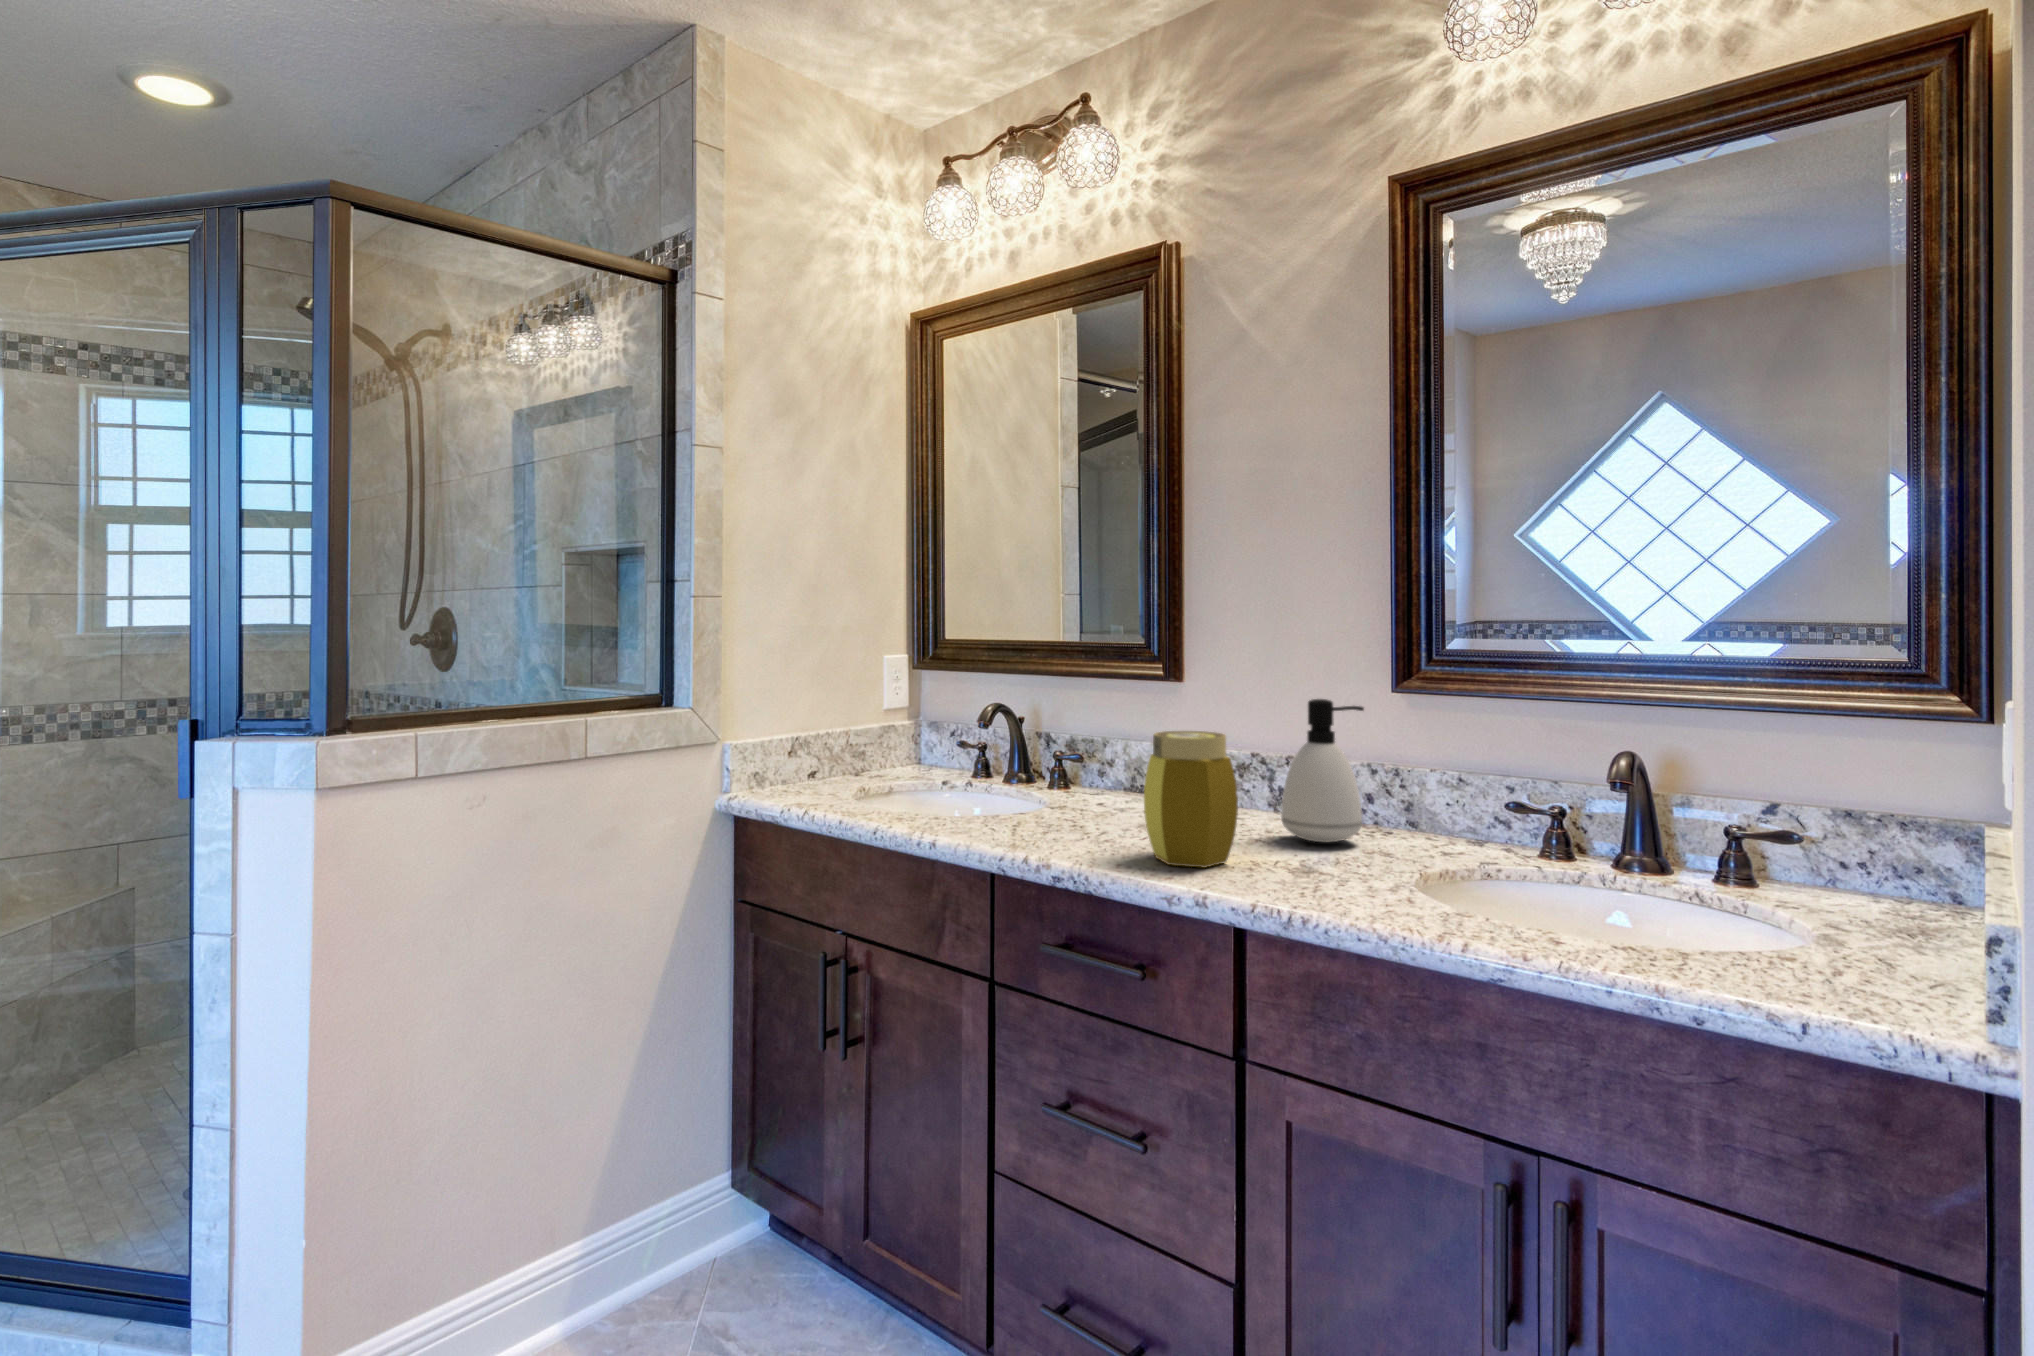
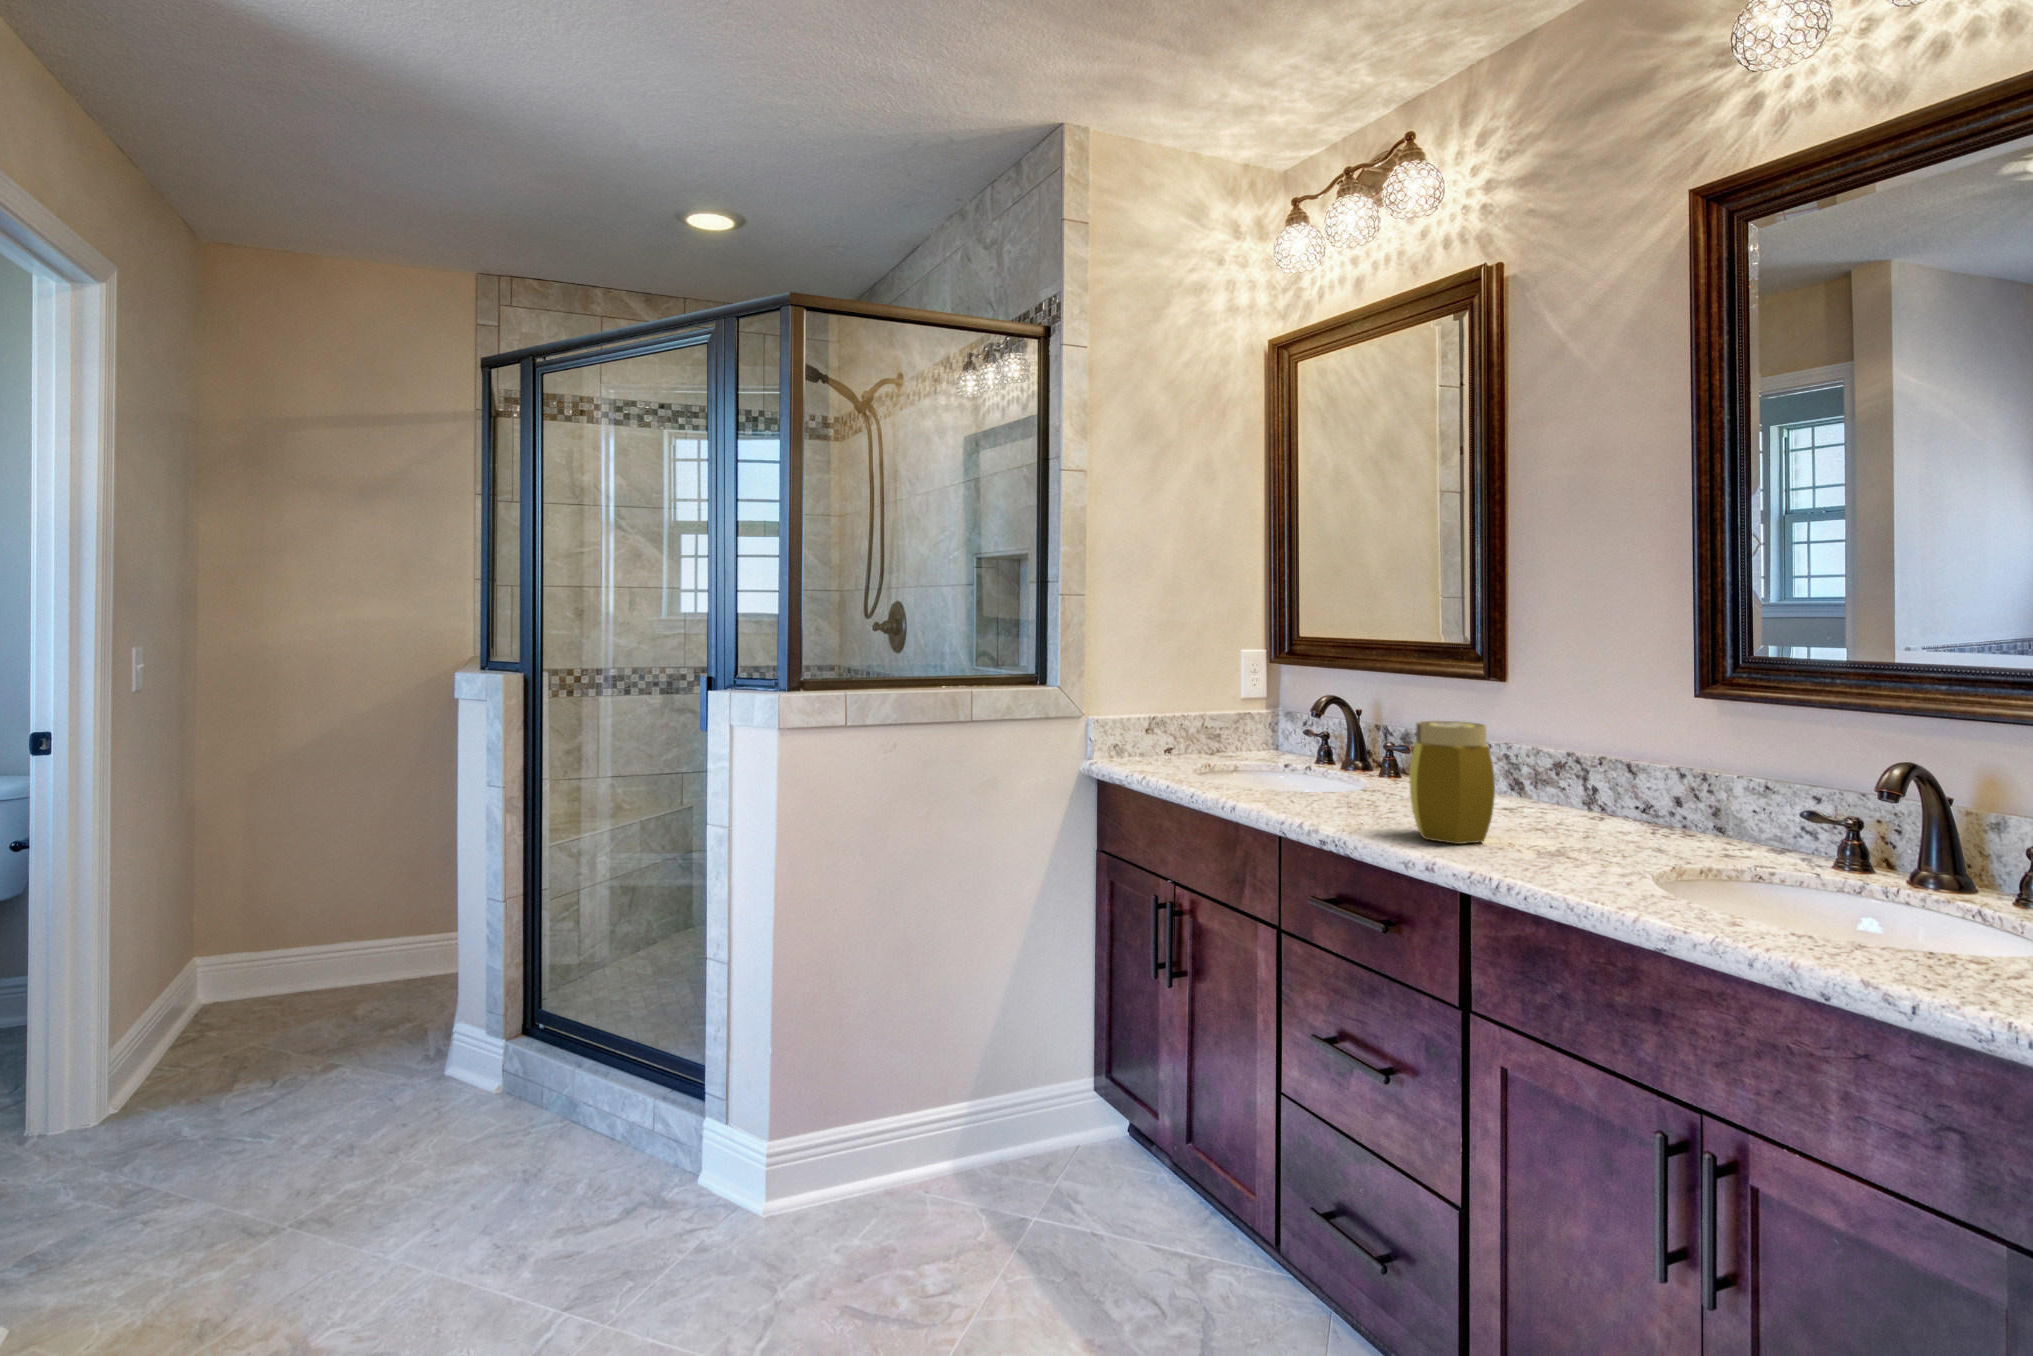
soap dispenser: present [1281,699,1364,842] -> none [1565,698,1650,836]

